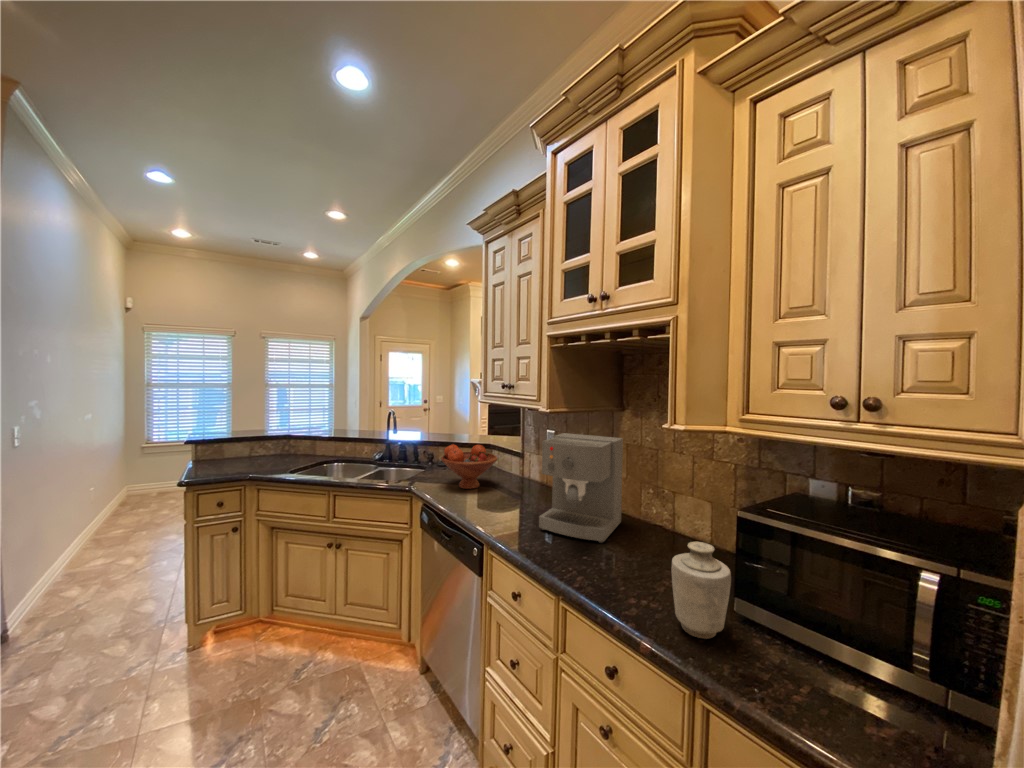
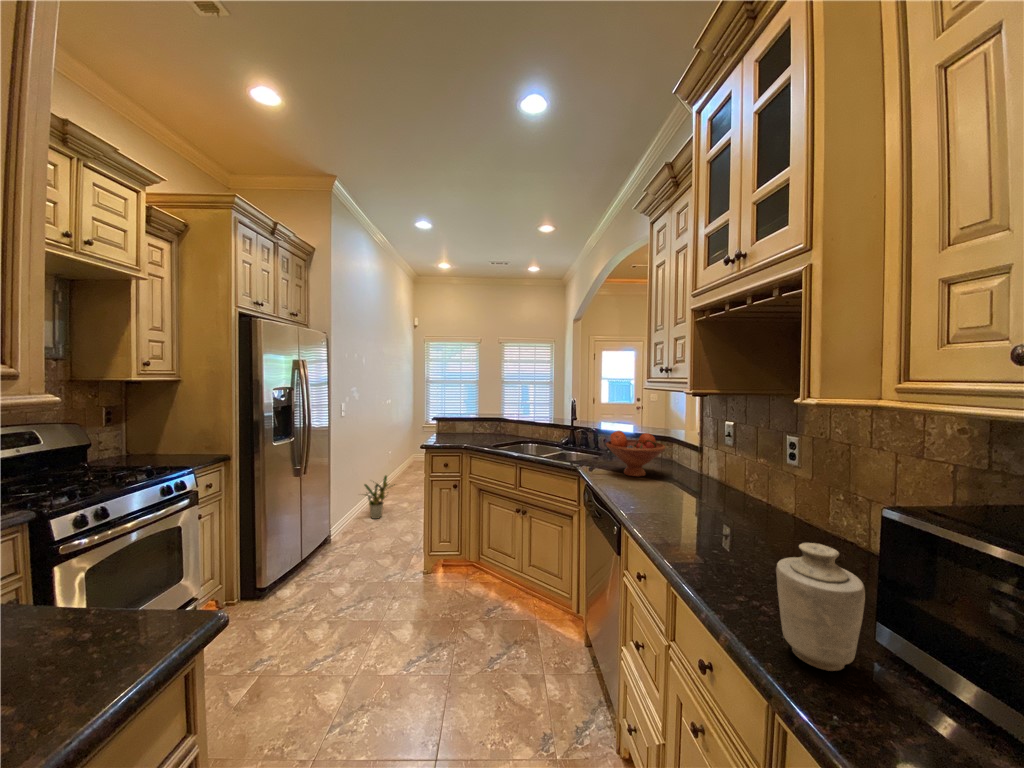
coffee maker: present [539,433,623,543] -> none [681,420,799,546]
potted plant: none [29,528,110,598] -> present [364,476,395,519]

